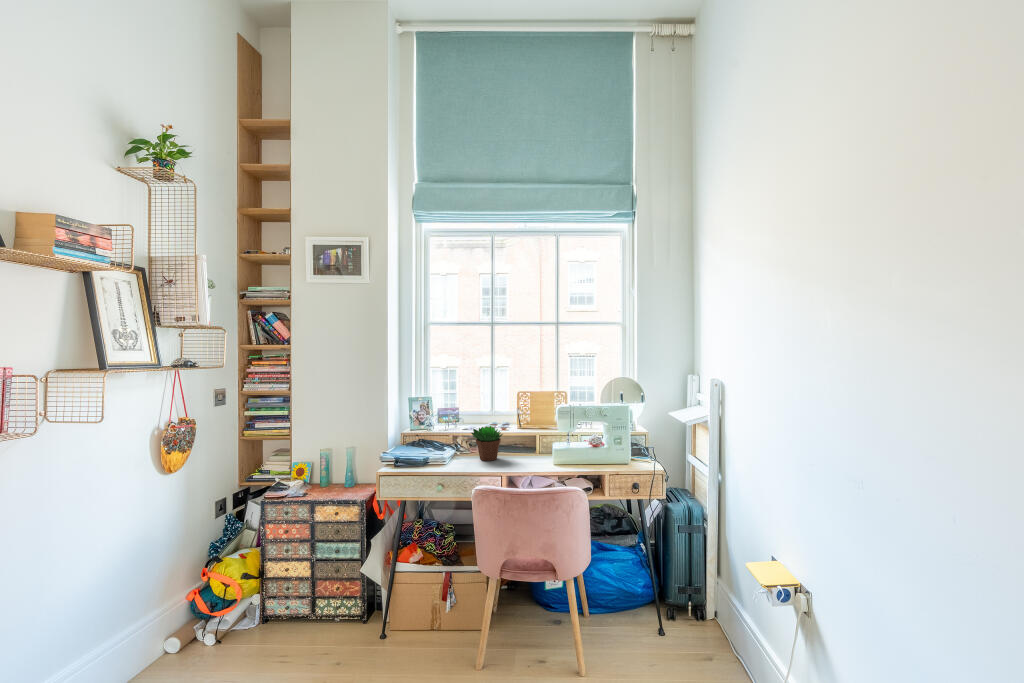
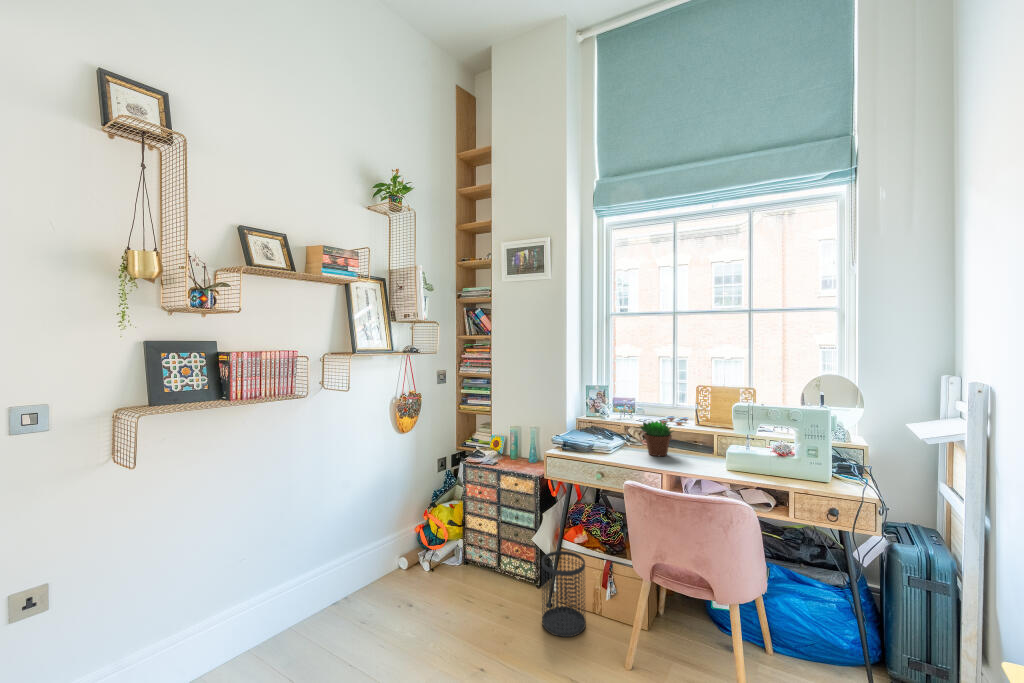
wastebasket: none [380,575,429,668] -> present [542,551,586,637]

